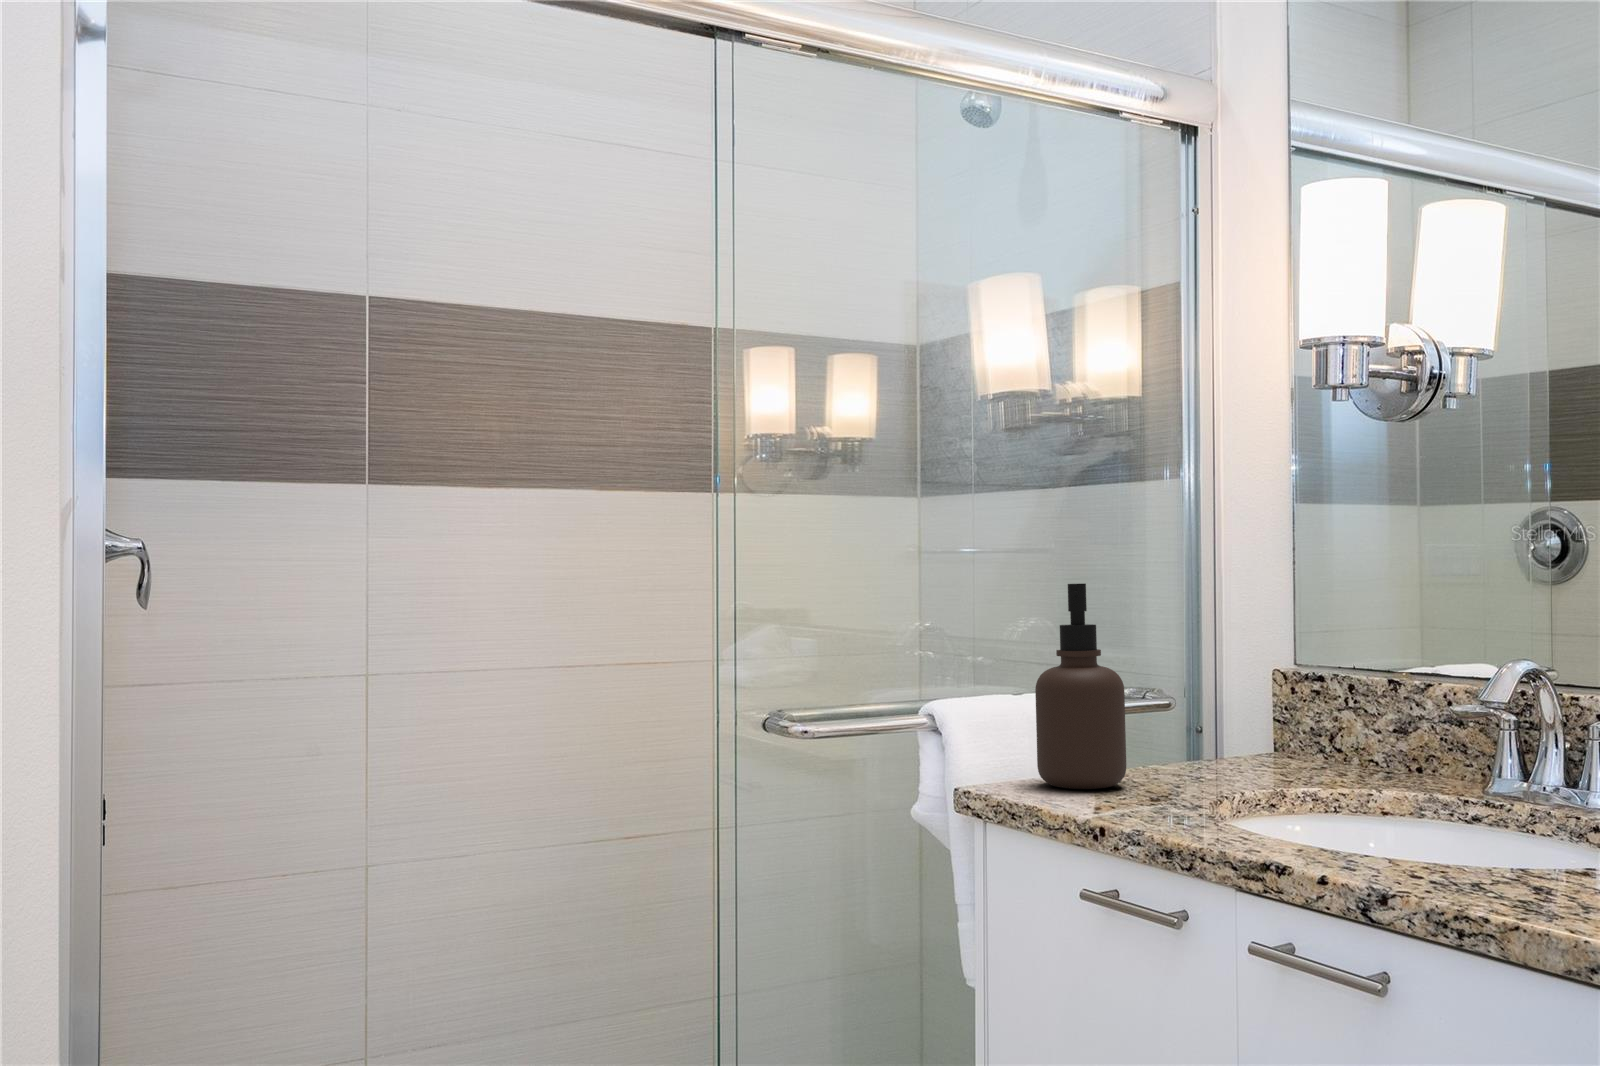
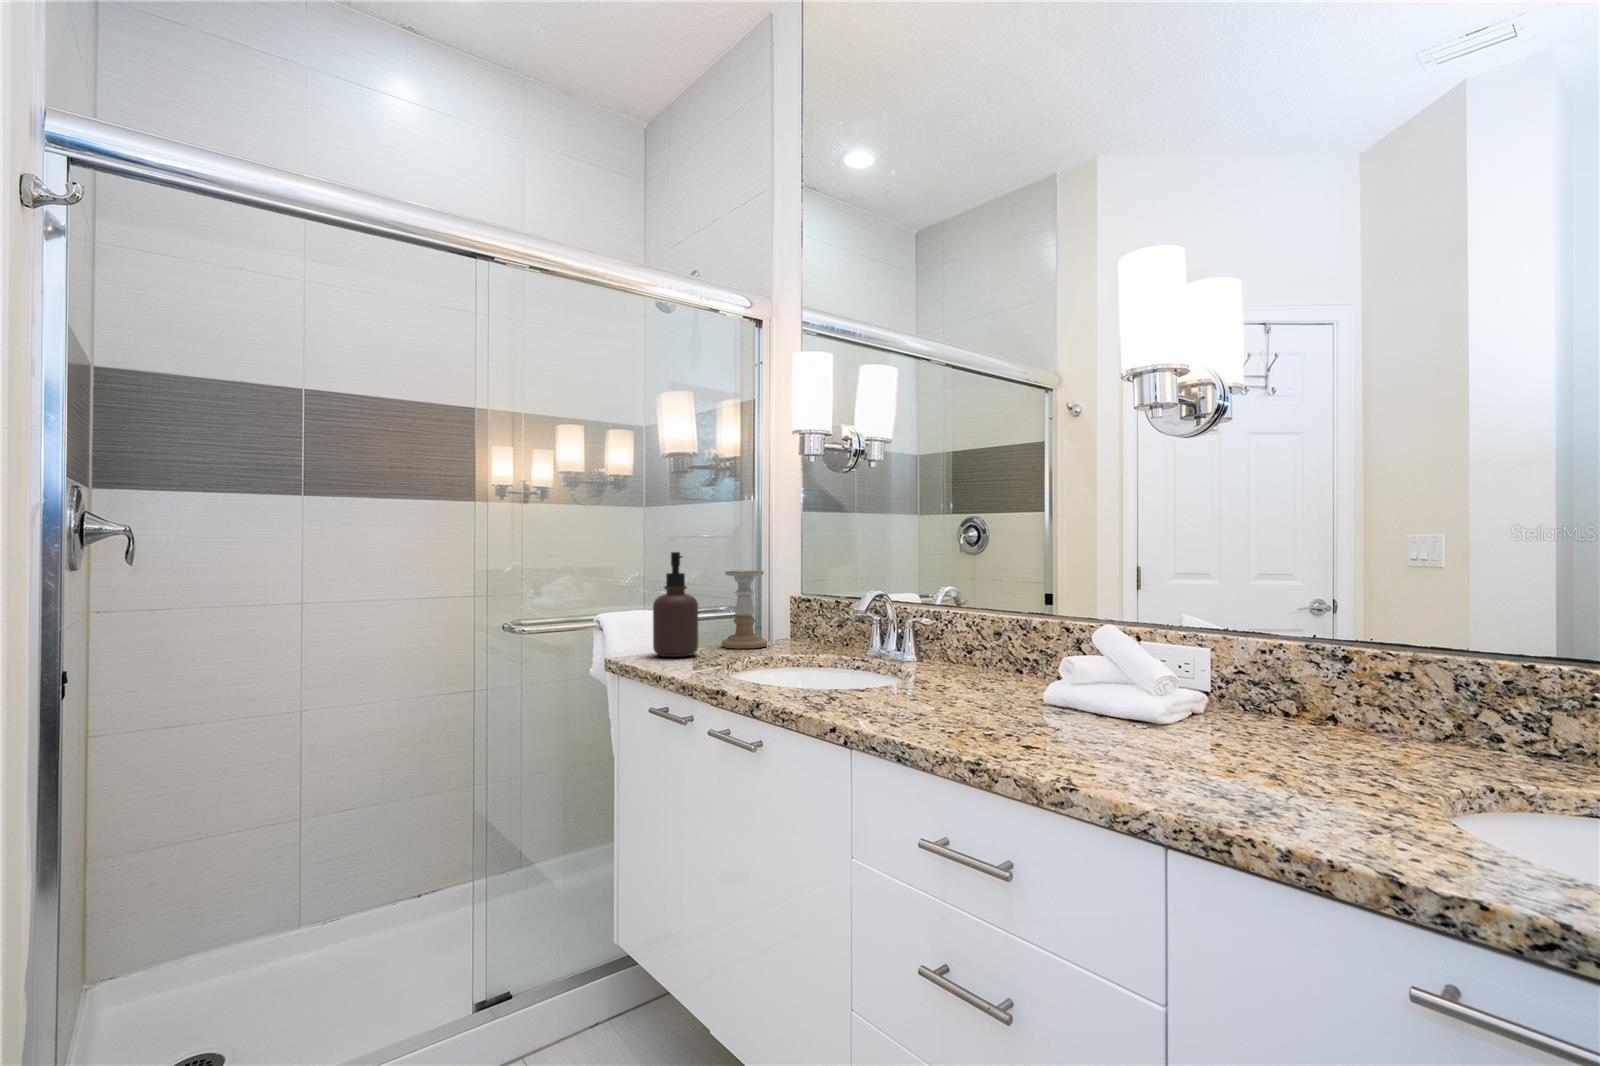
candle holder: none [1148,619,1241,773] -> present [722,570,767,649]

